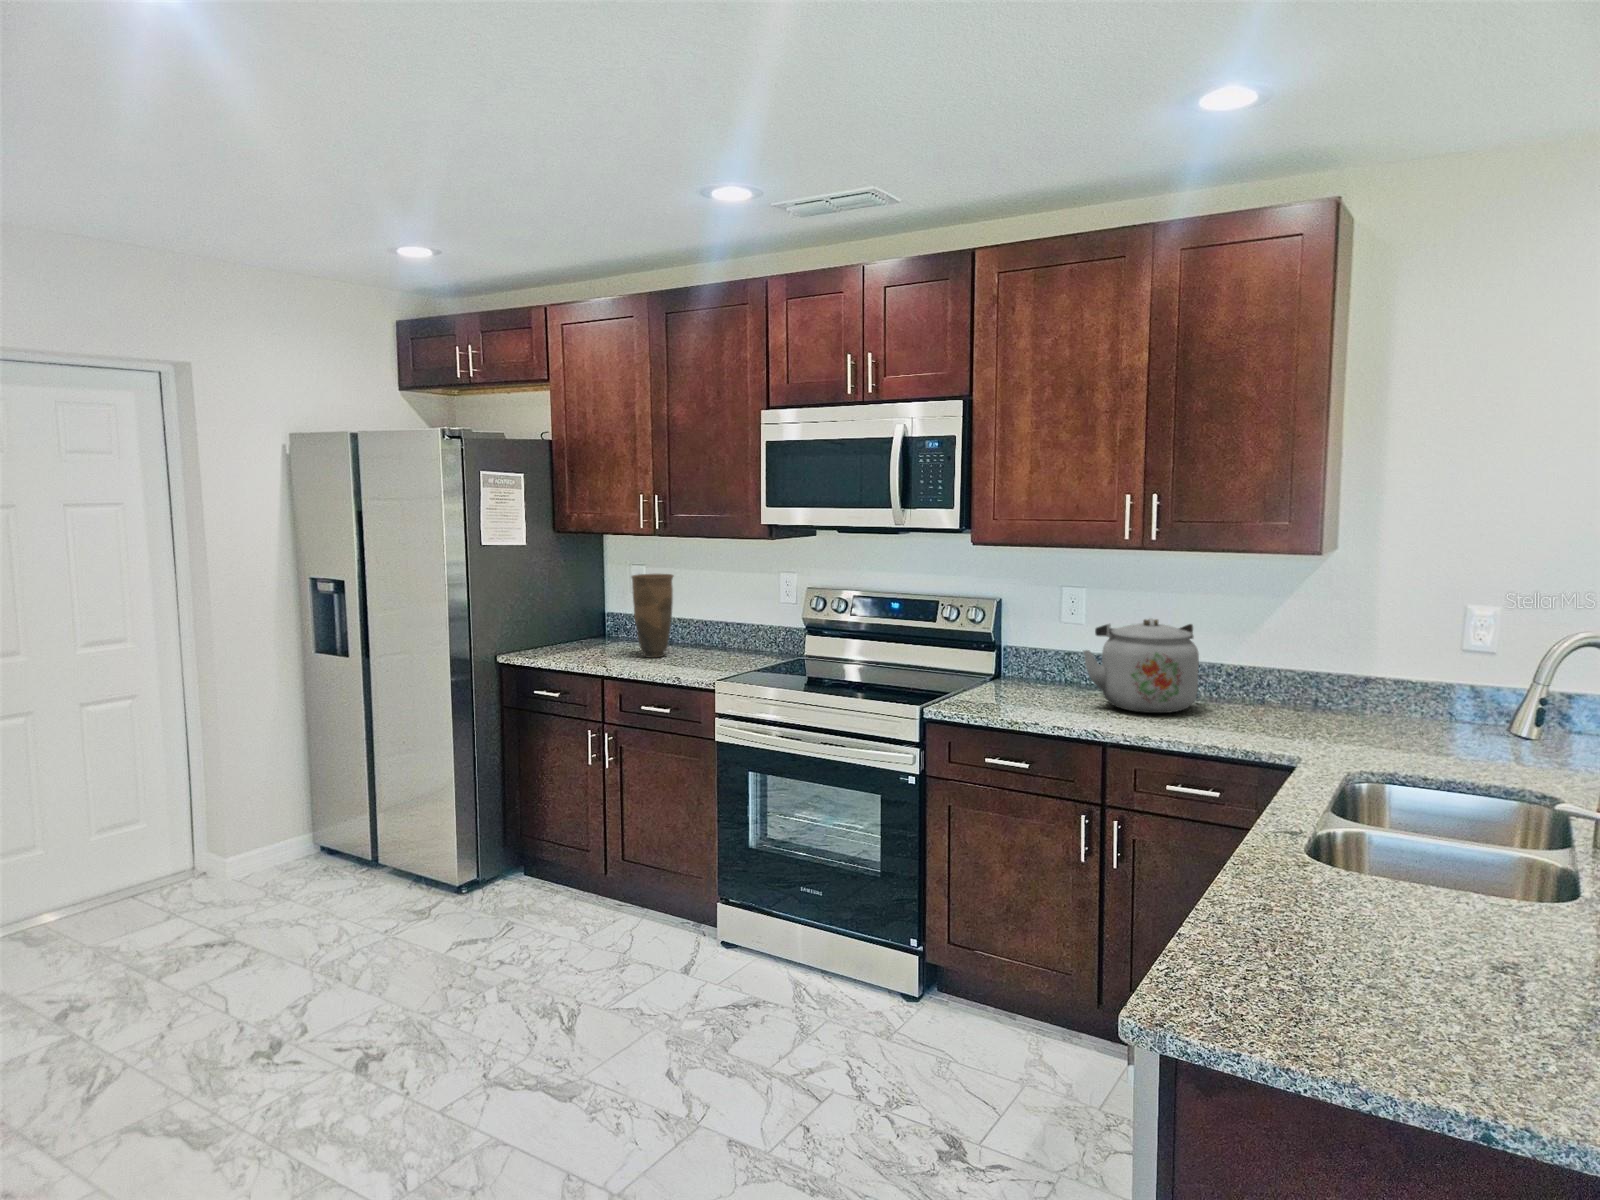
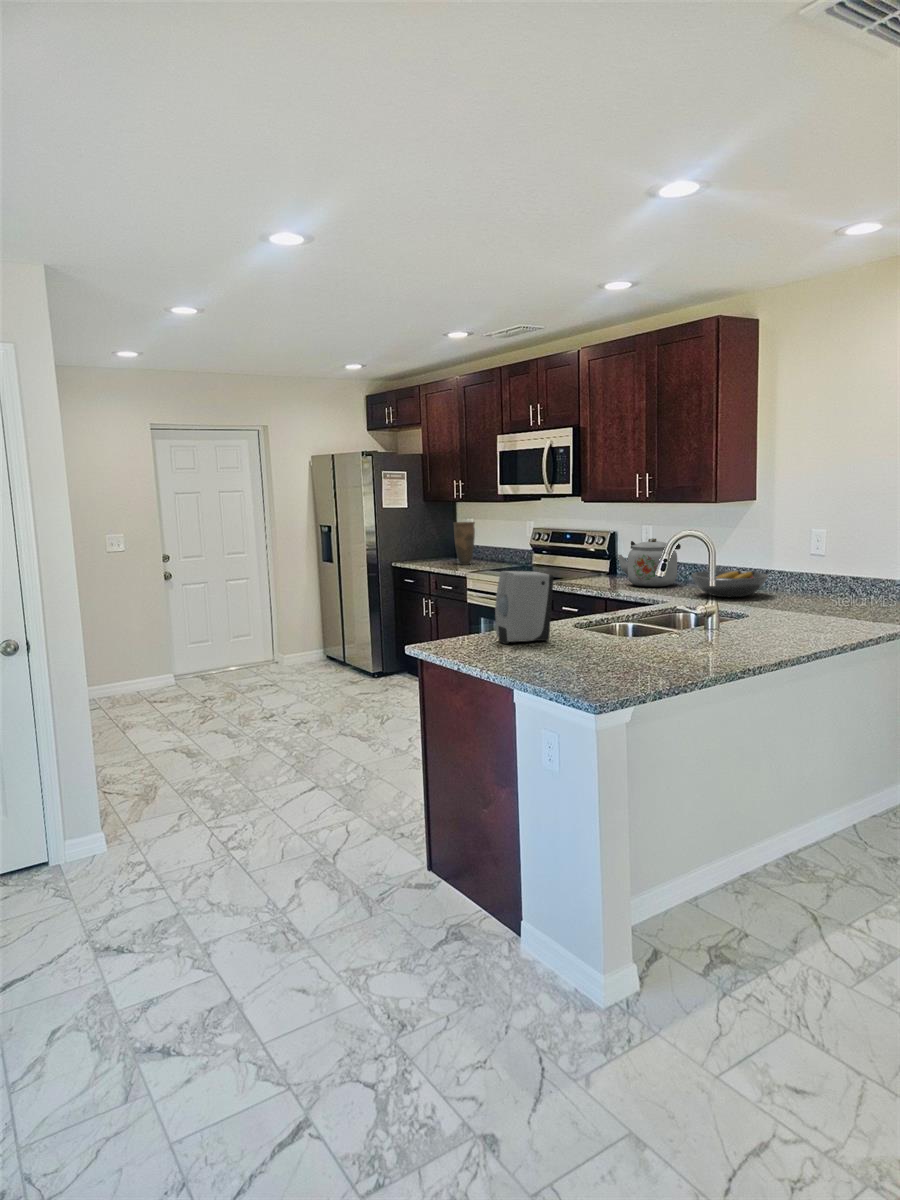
fruit bowl: none [1289,682,1451,741] -> present [692,570,768,597]
soap dispenser: none [1407,781,1561,1023] -> present [495,571,553,644]

